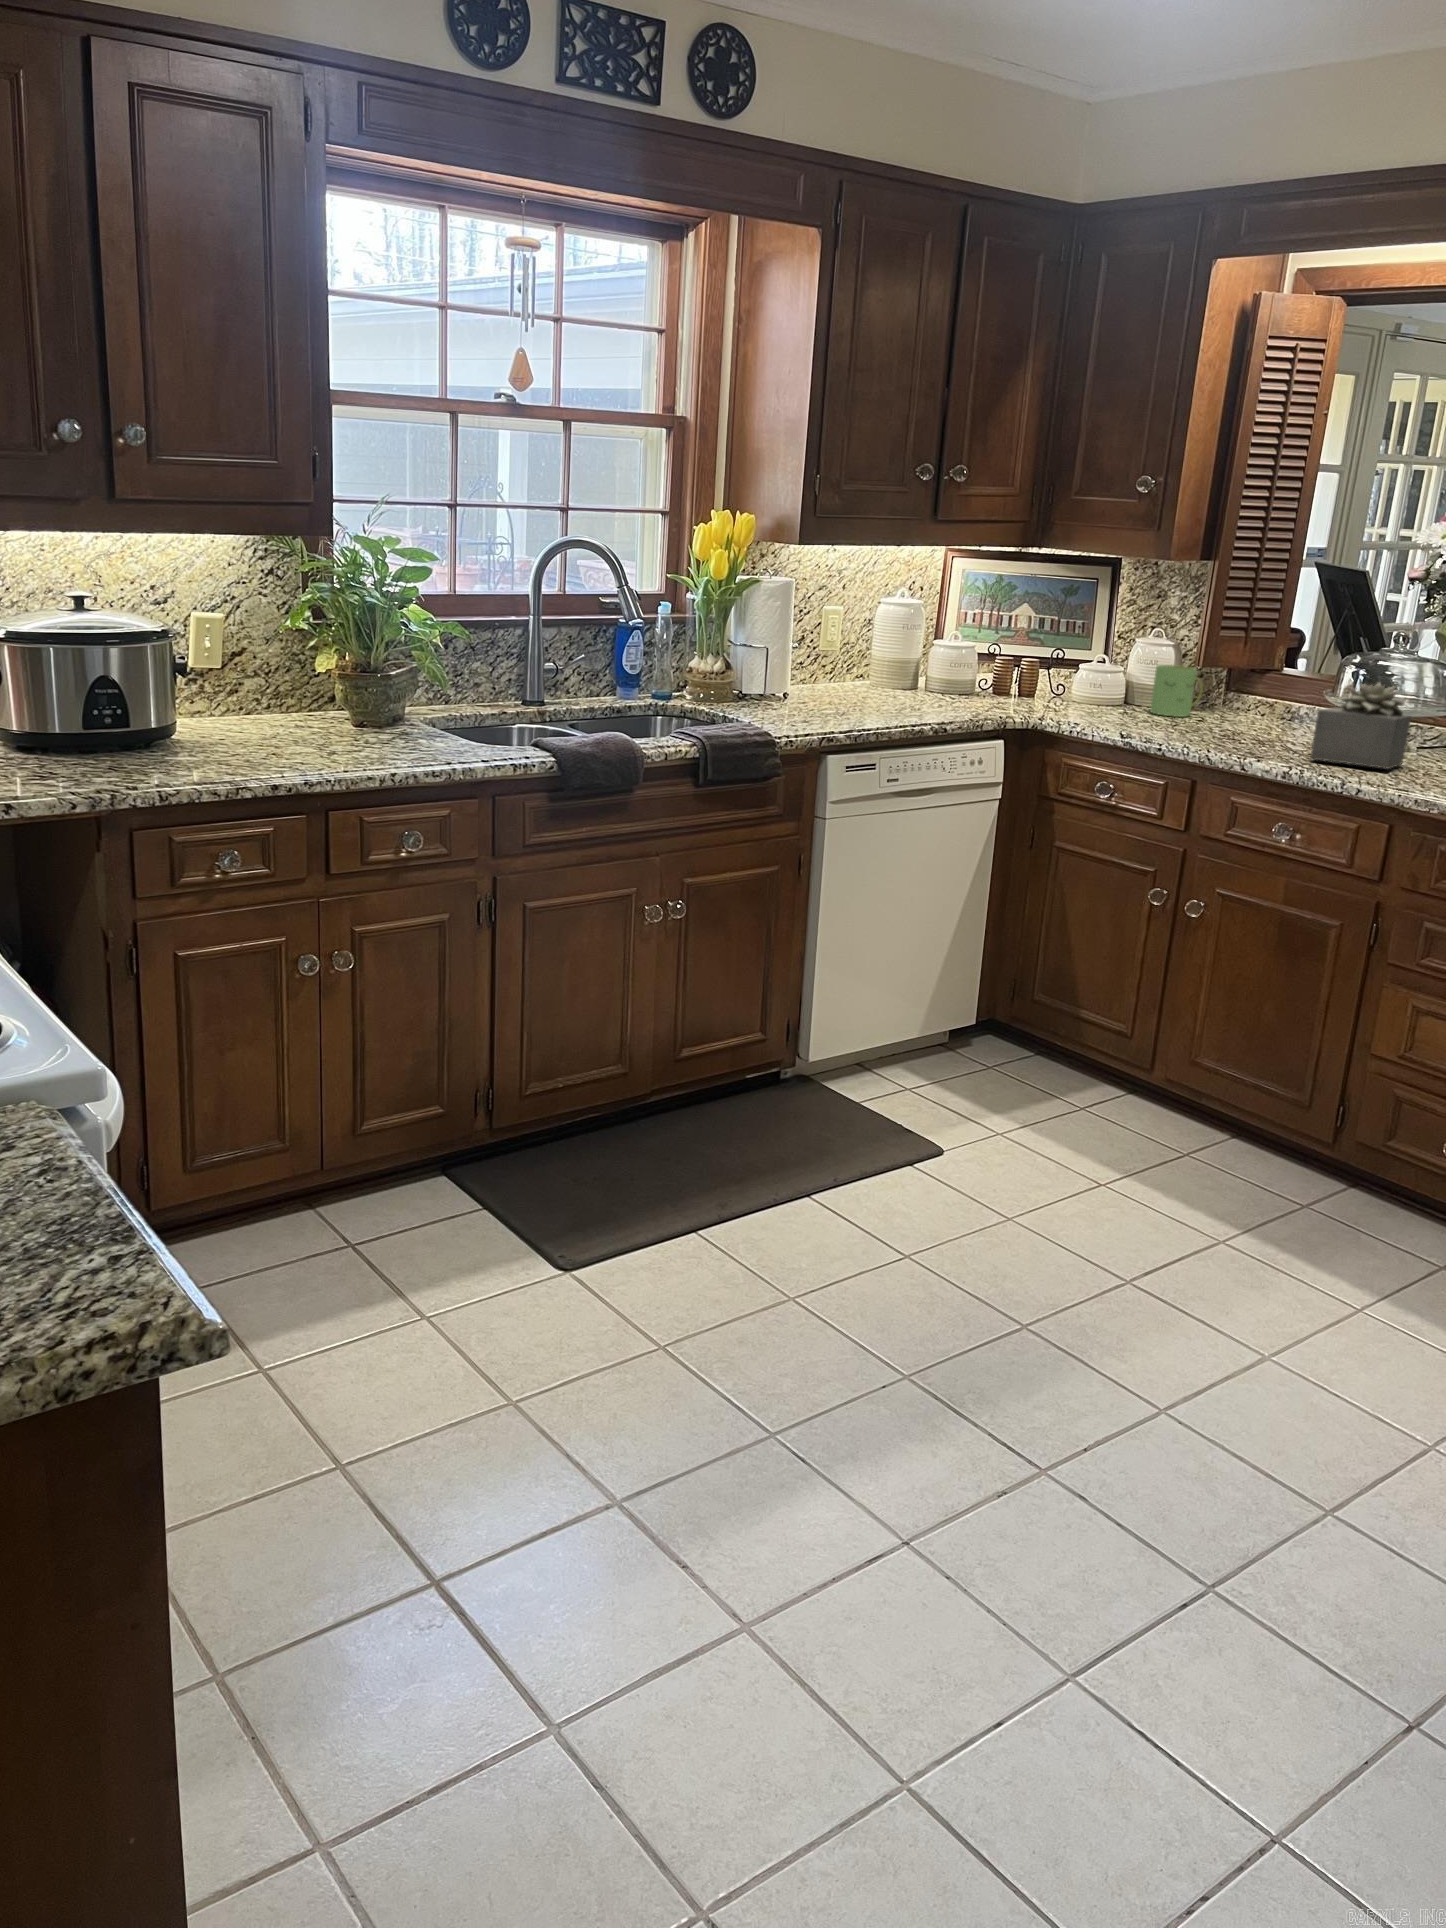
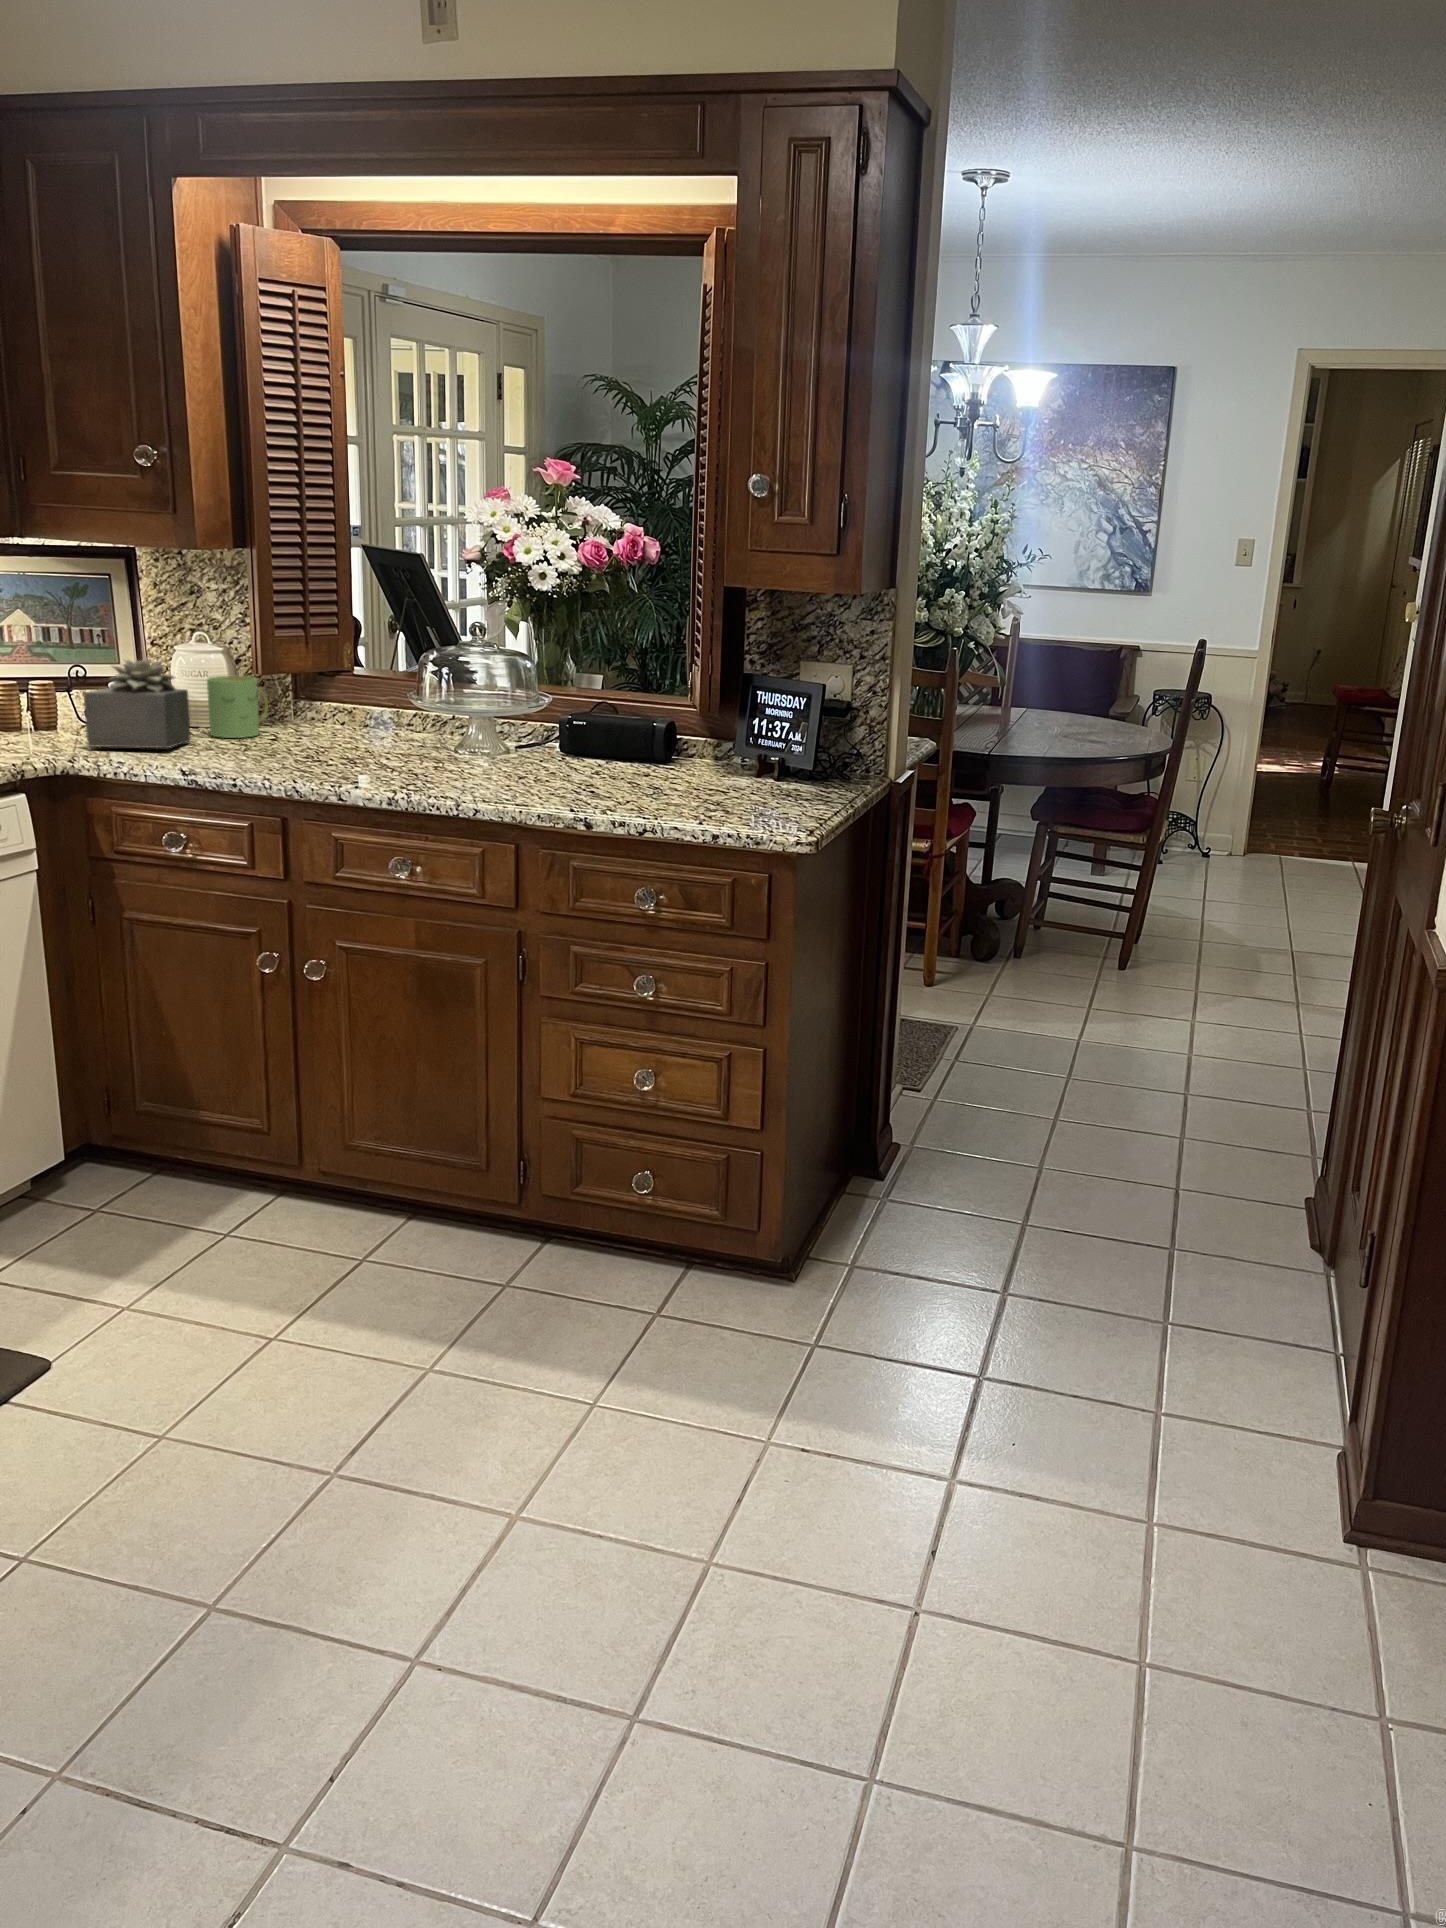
succulent plant: present [1311,683,1411,769] -> present [84,658,190,748]

